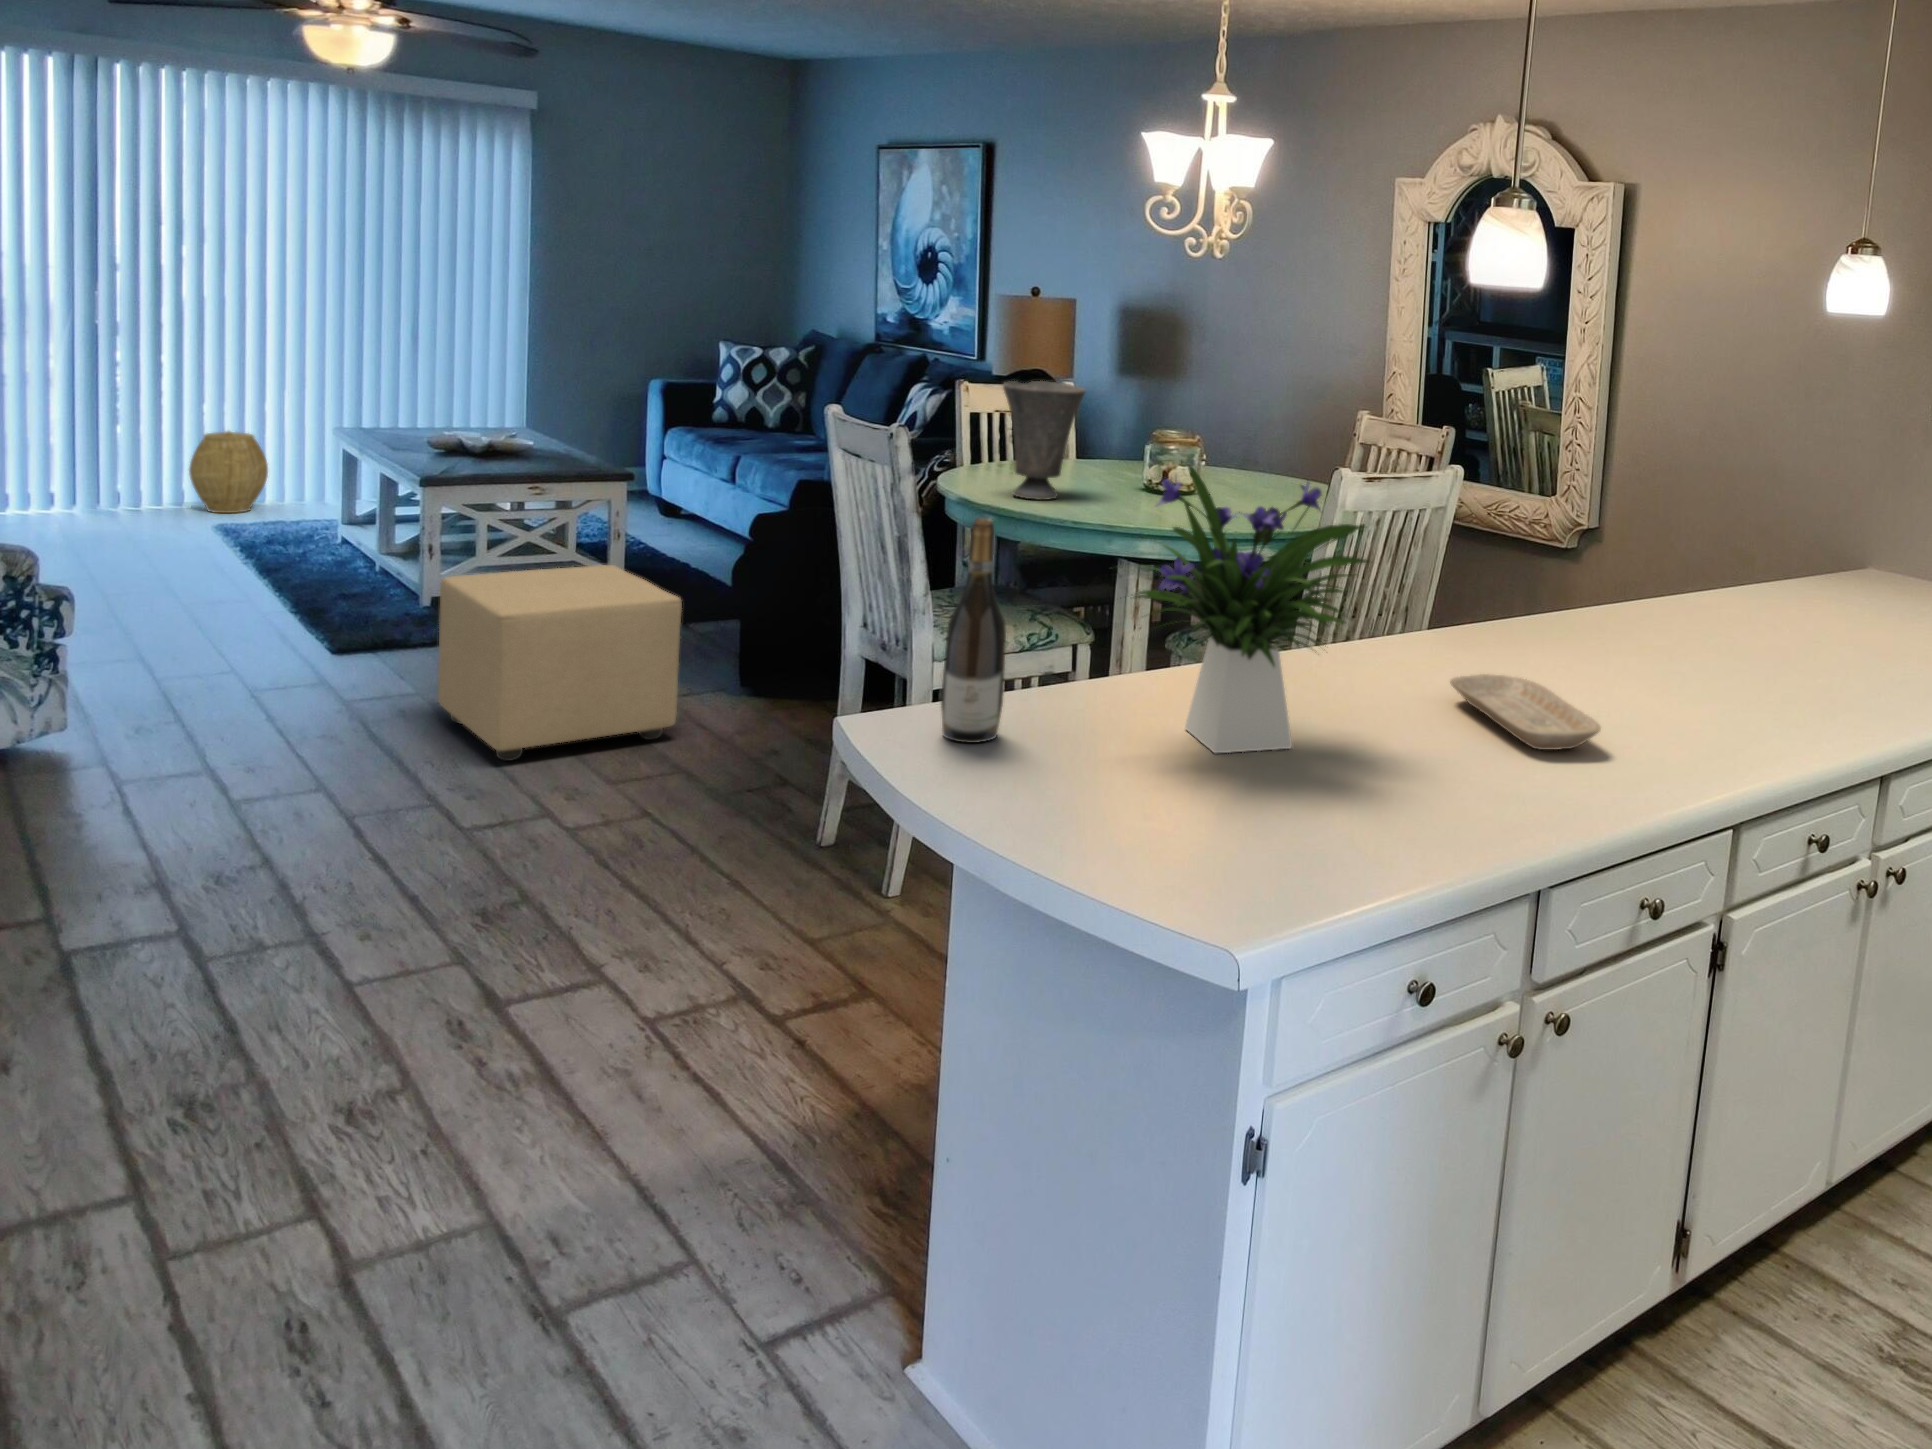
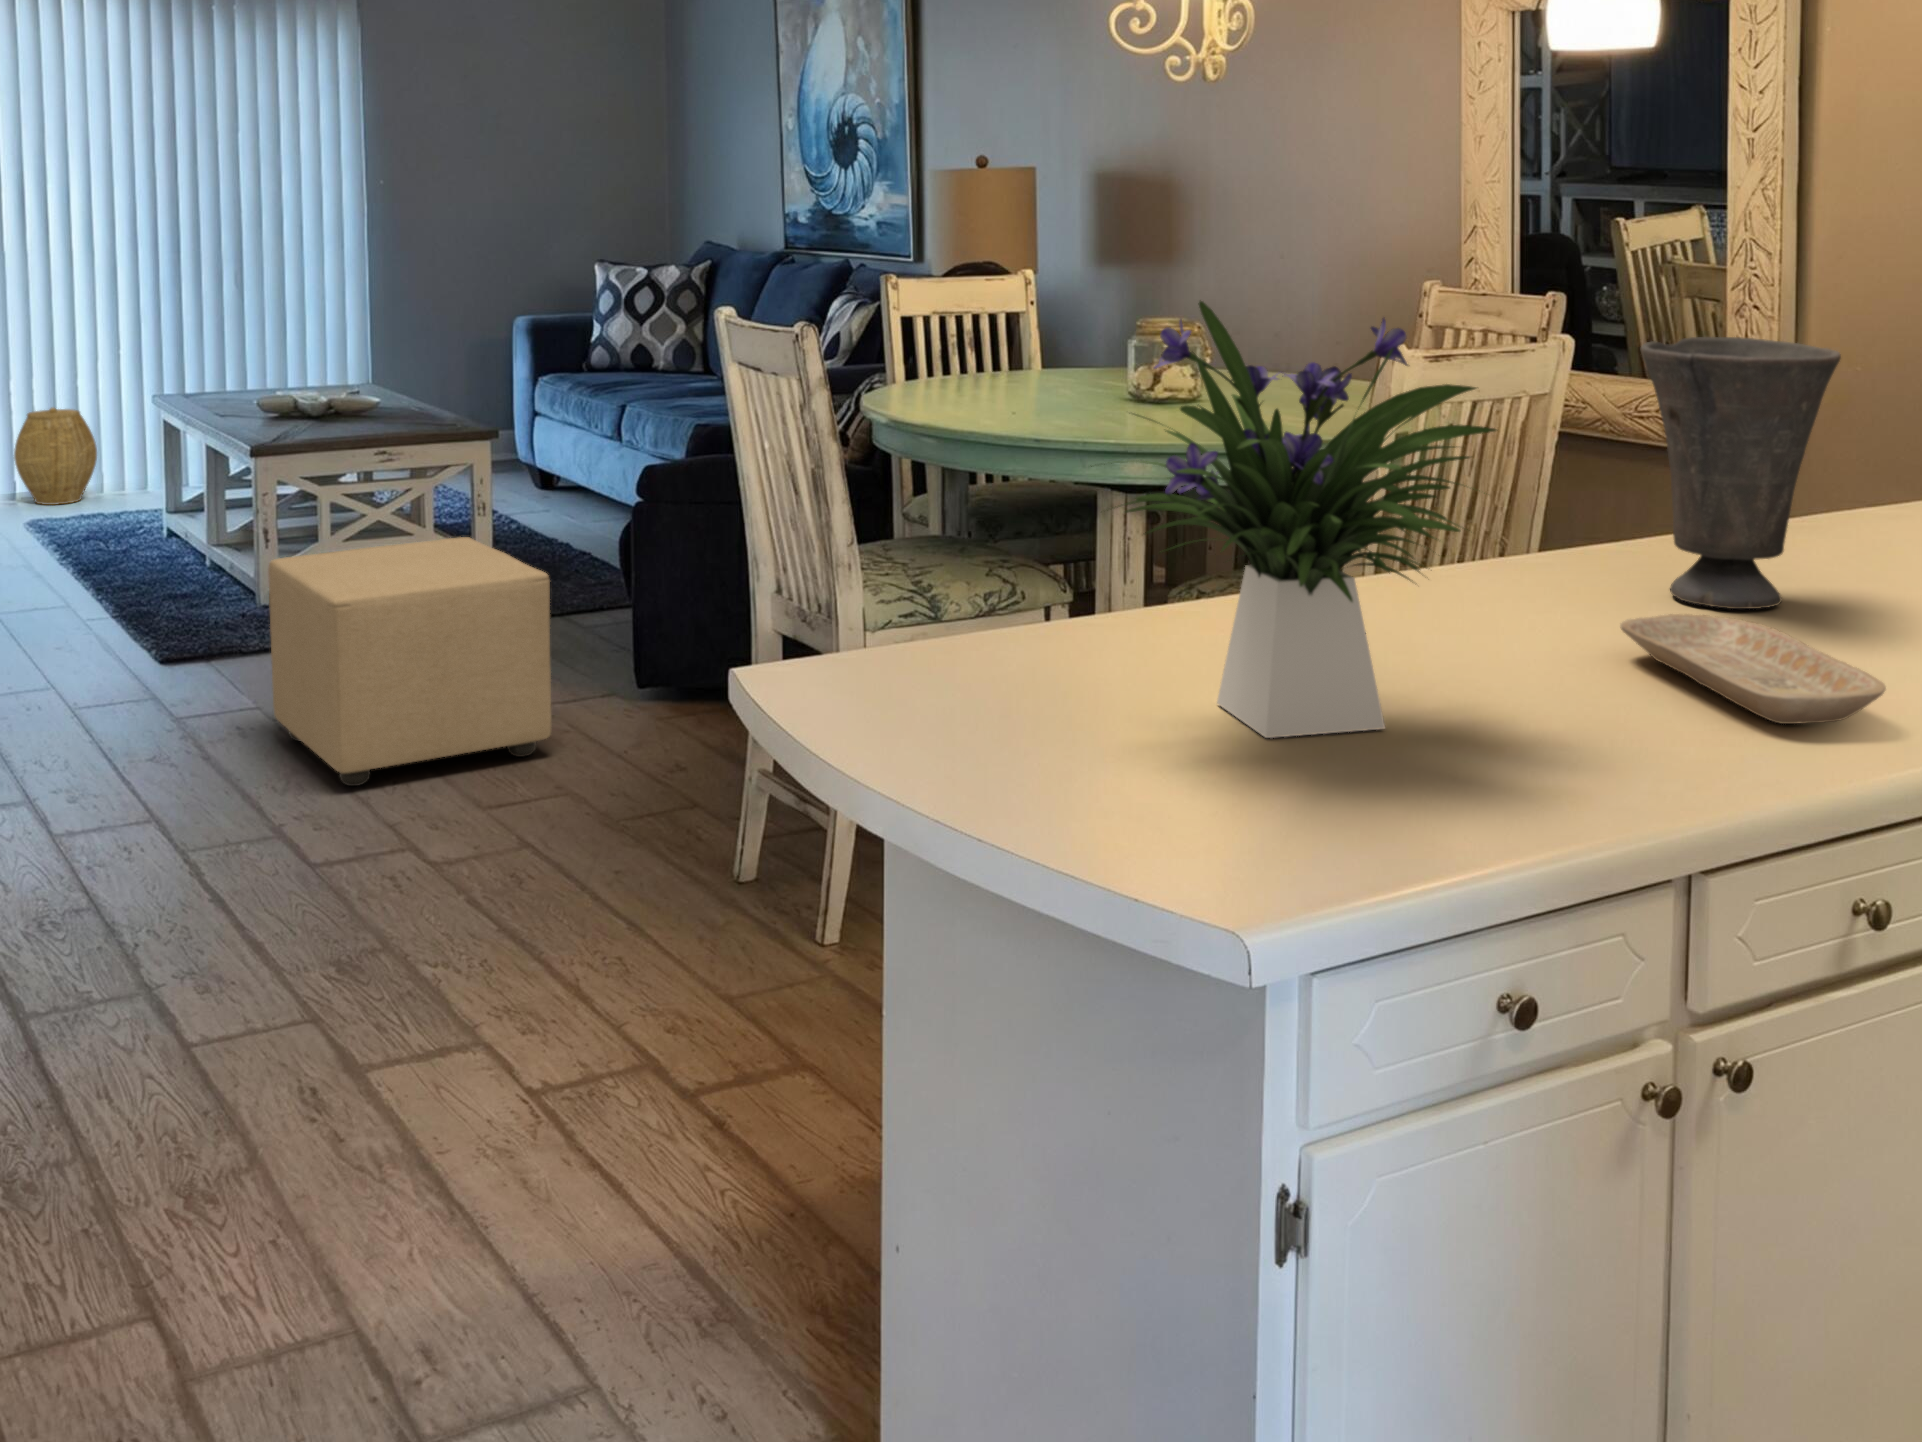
vase: present [1003,381,1086,500] -> present [1641,337,1841,609]
wine bottle: present [941,518,1006,743] -> none [859,400,948,729]

